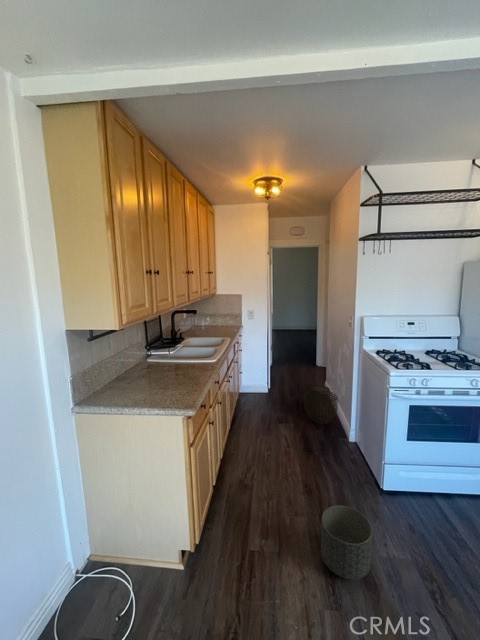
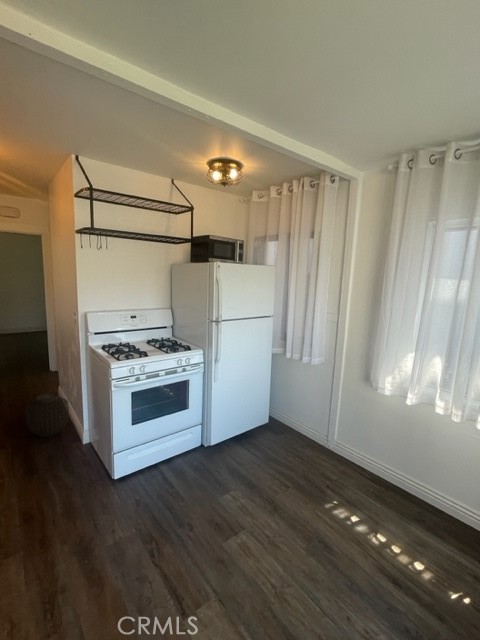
planter: present [321,505,372,580] -> none [38,512,96,590]

